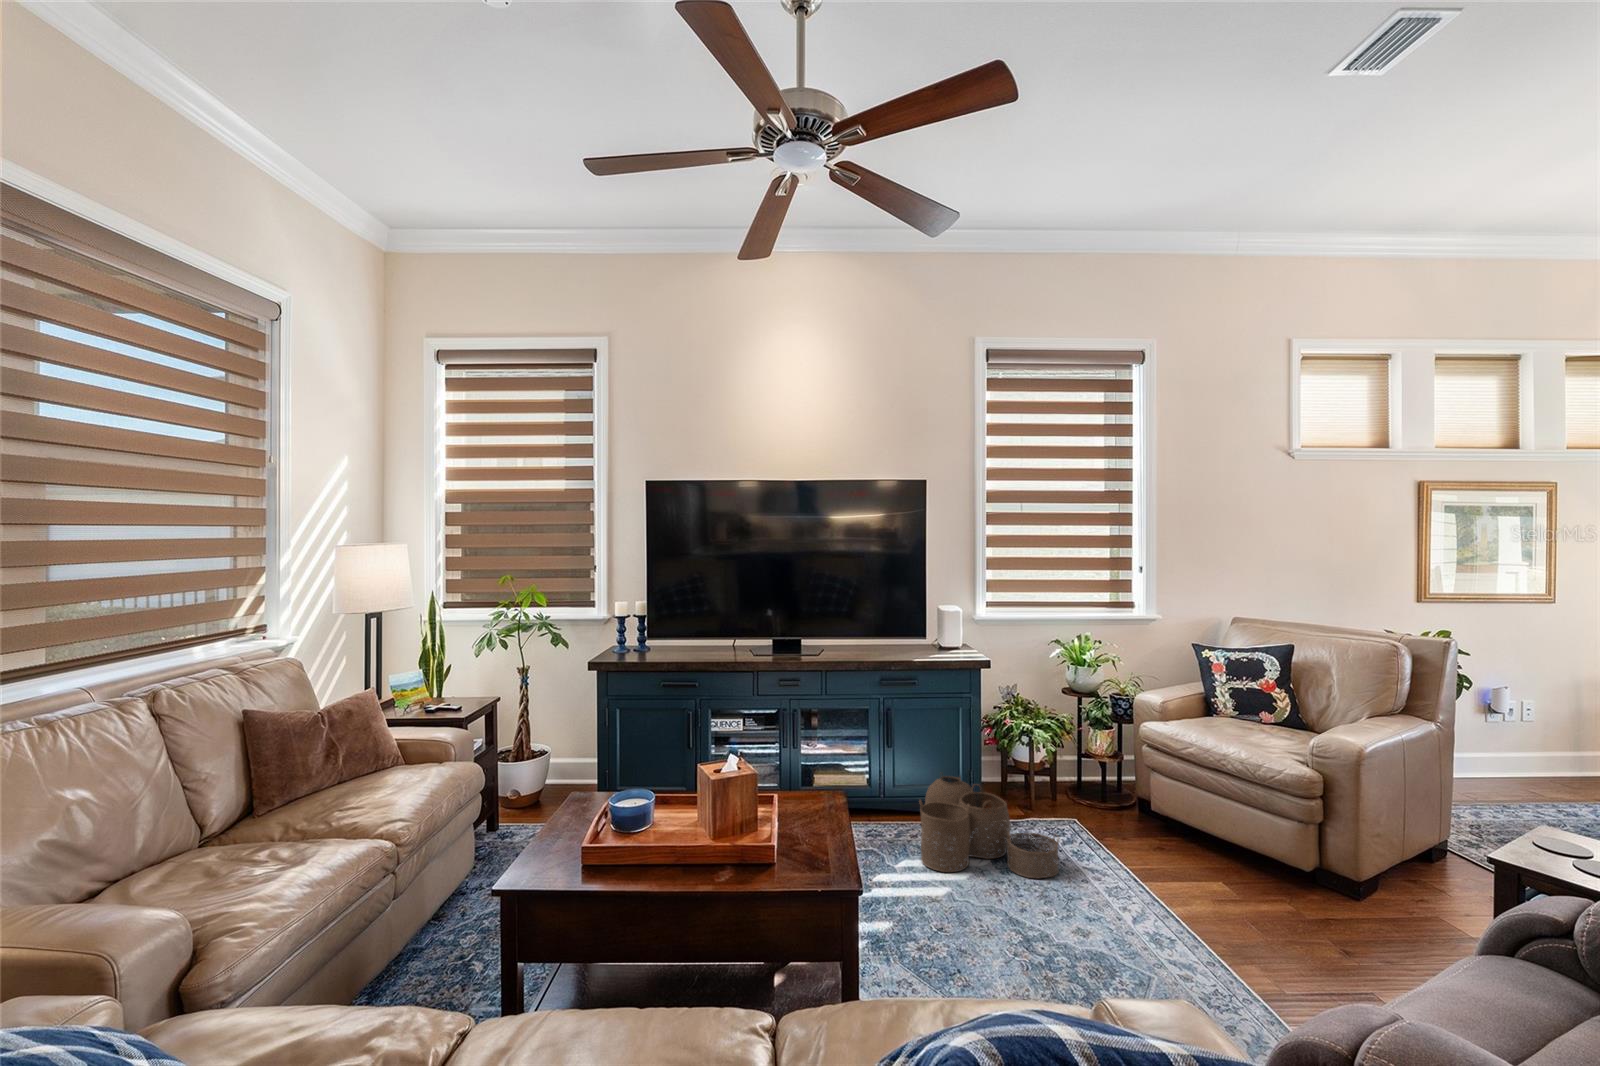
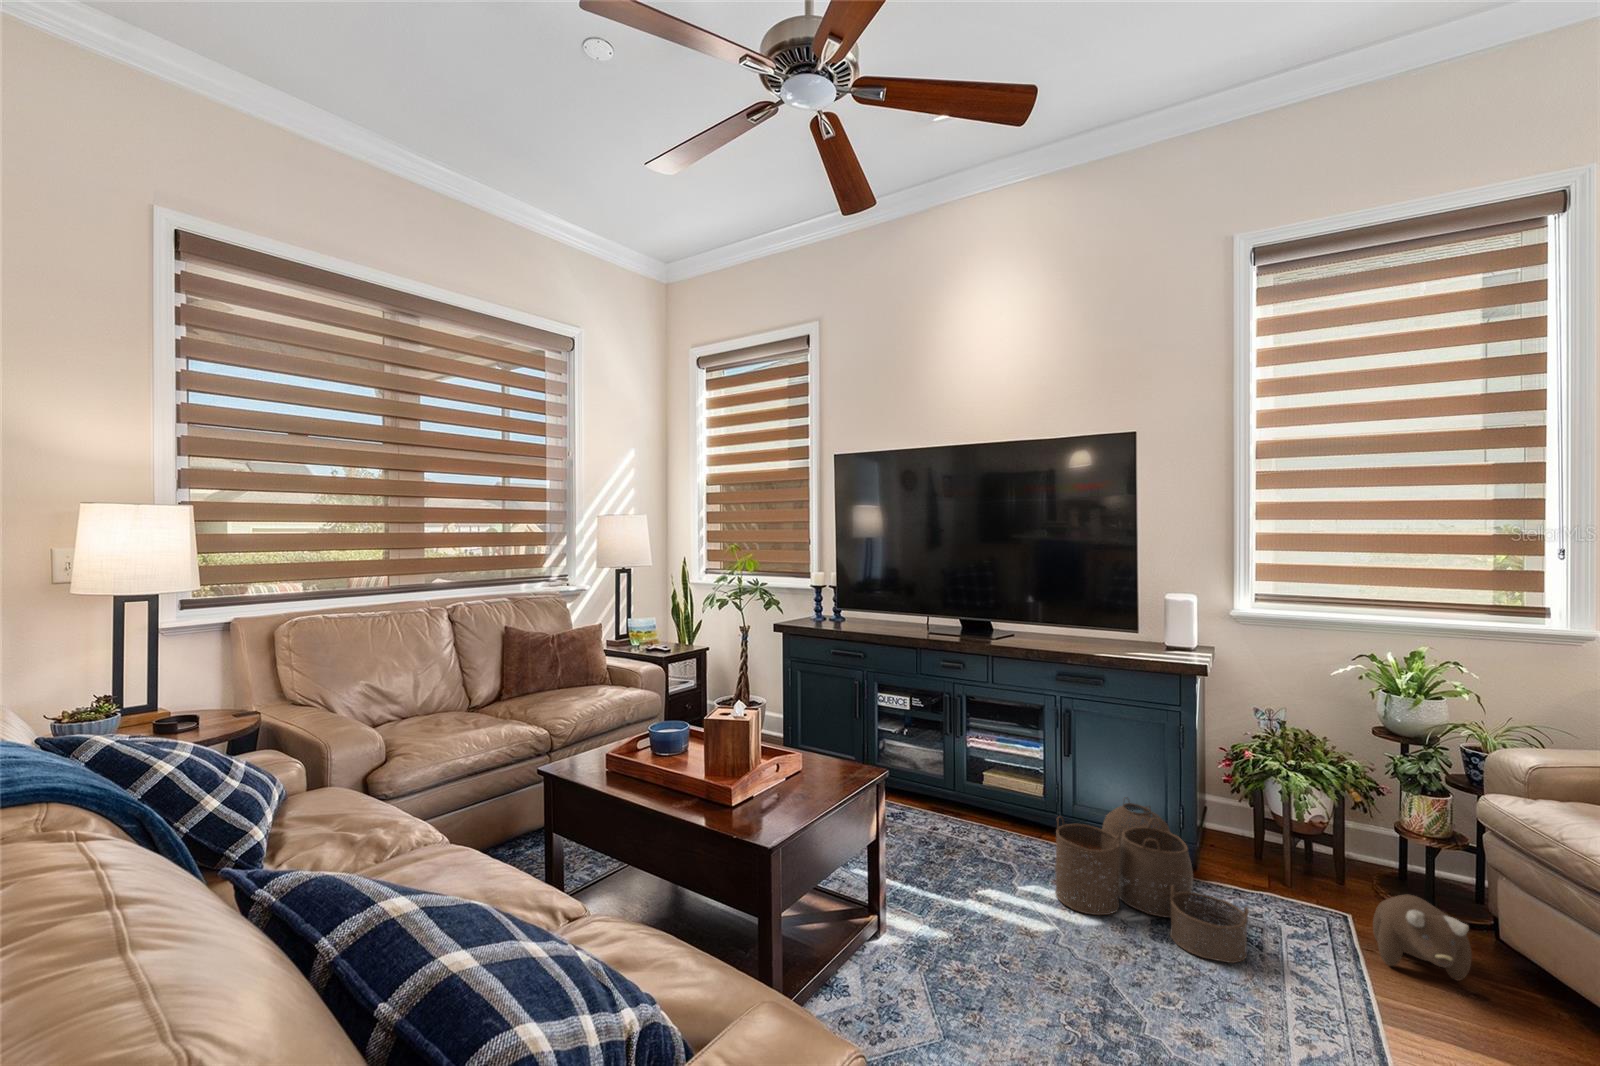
plush toy: none [1104,798,1164,848] -> present [1373,895,1471,980]

